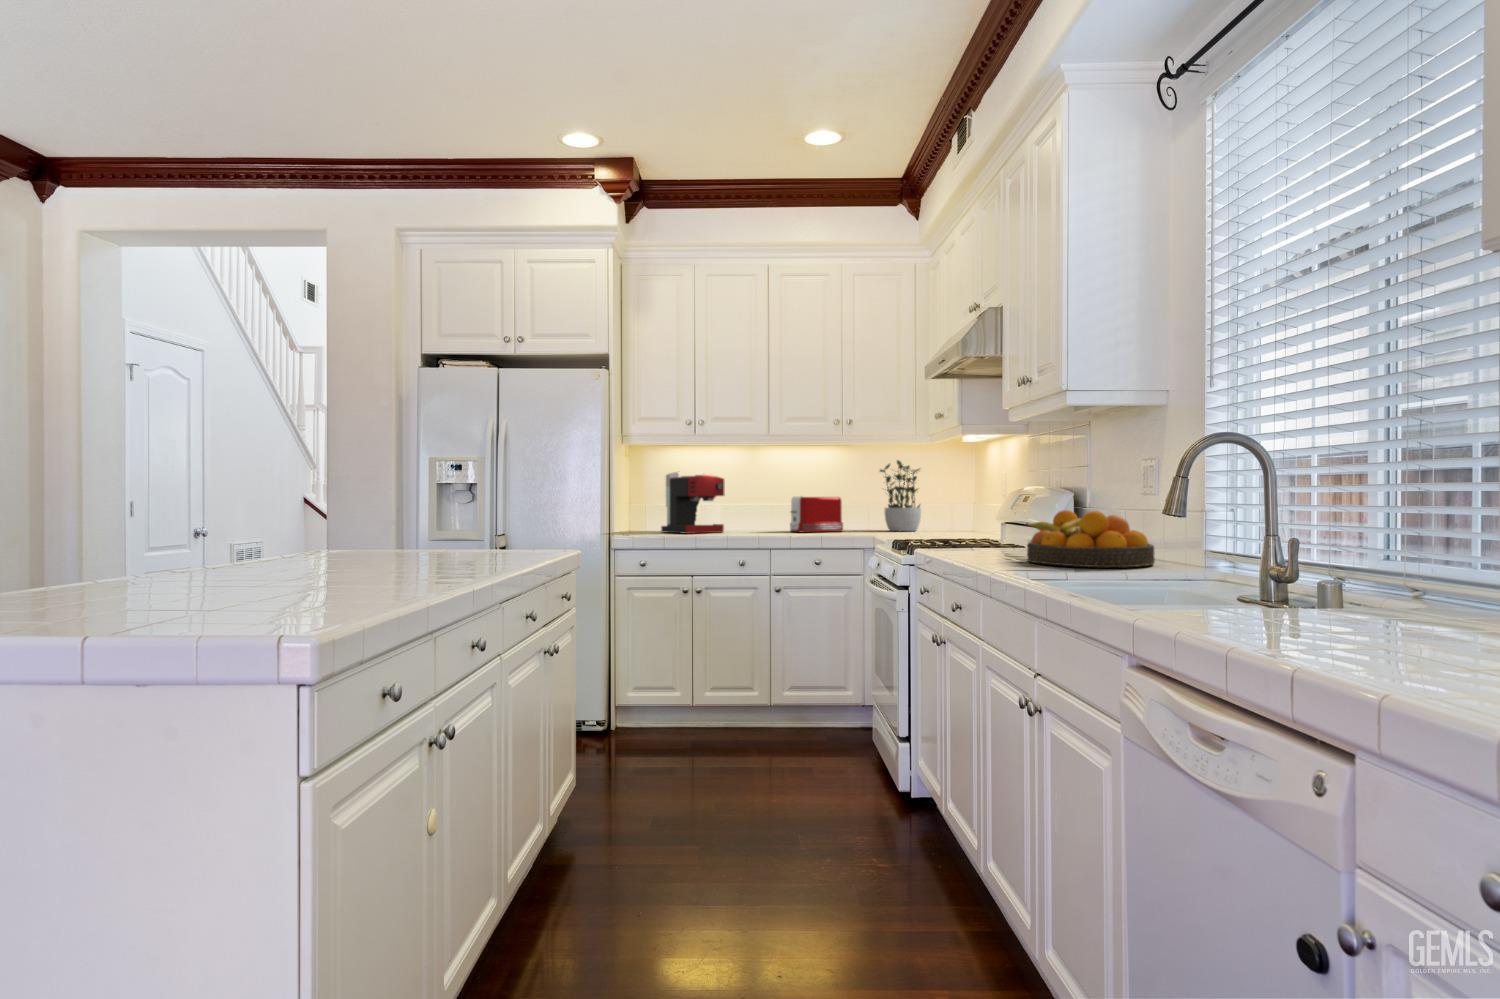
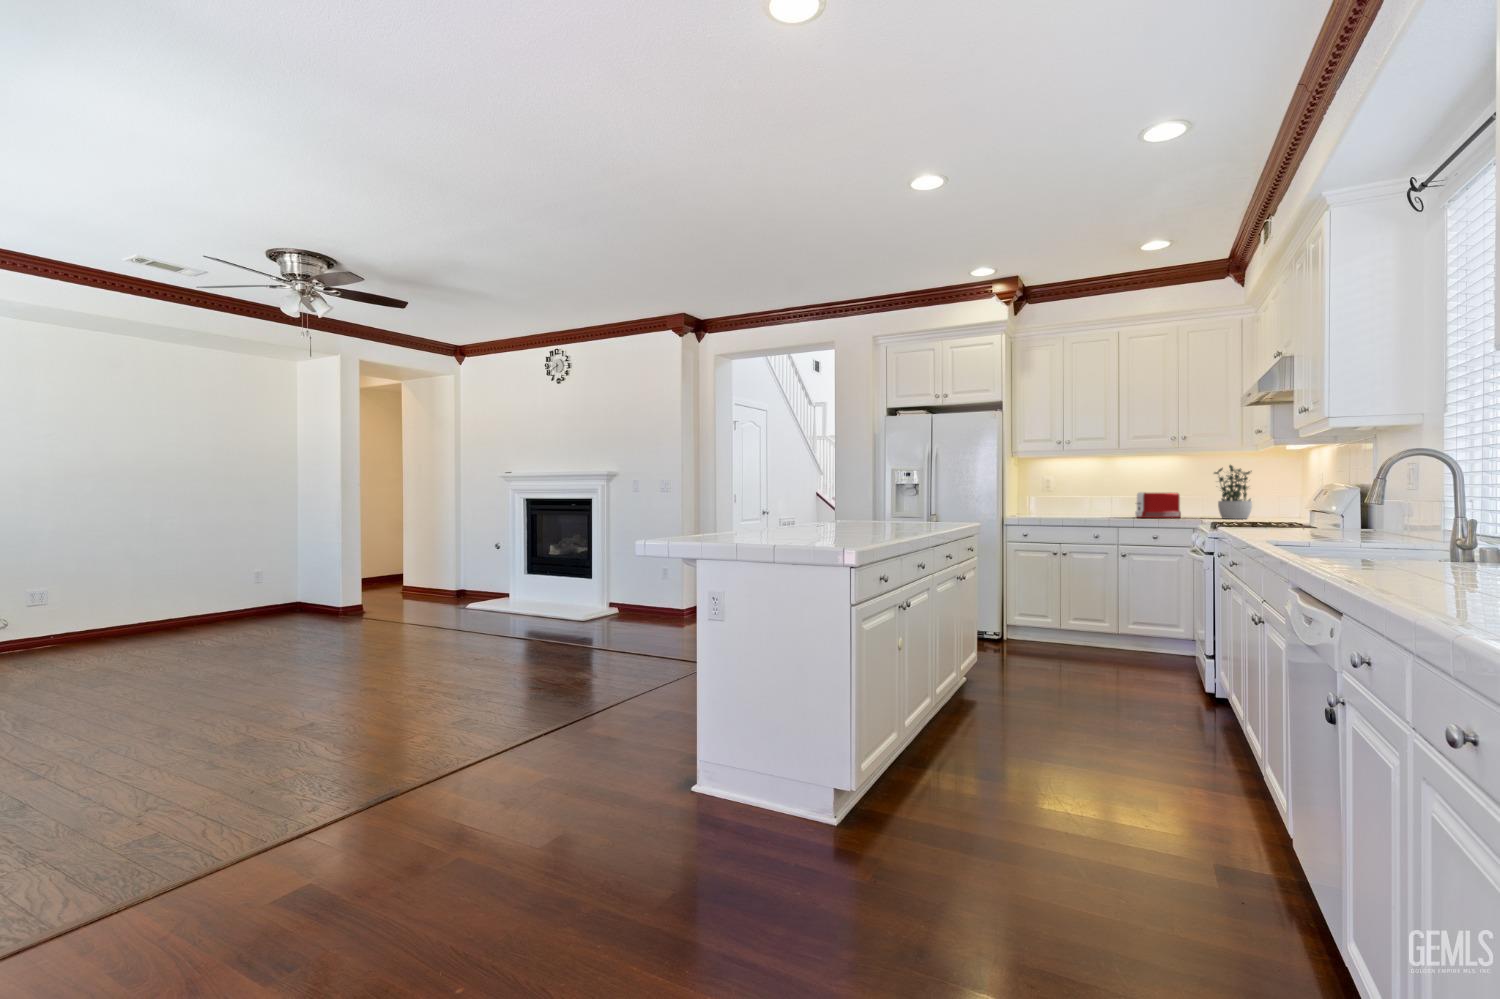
coffee maker: present [661,472,725,534] -> none [1036,475,1083,517]
fruit bowl: present [1026,510,1155,567] -> none [1294,504,1396,541]

